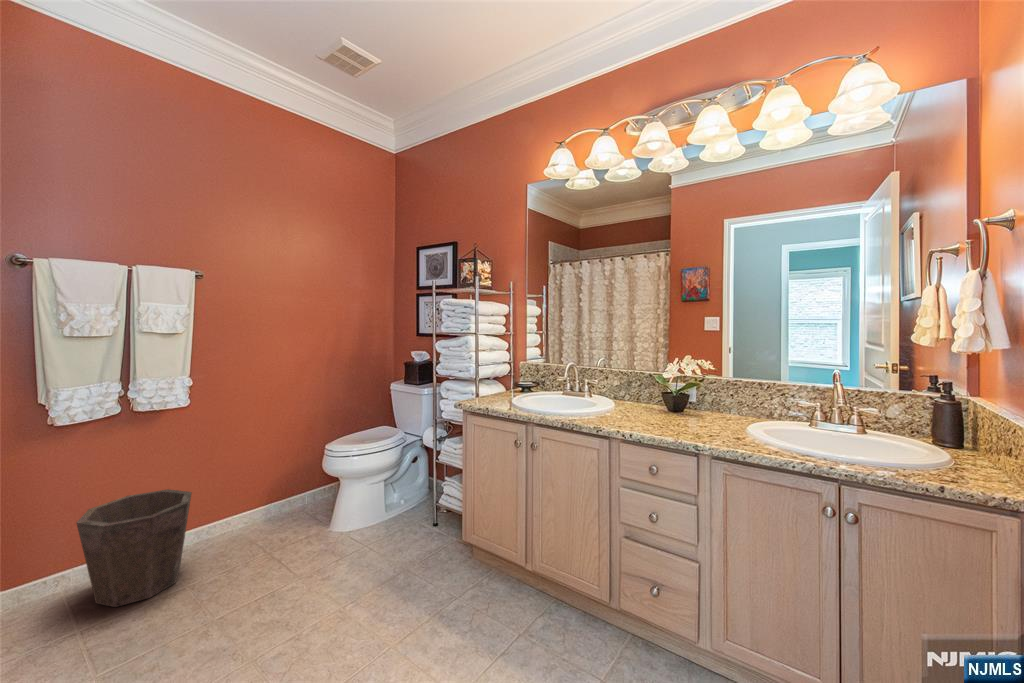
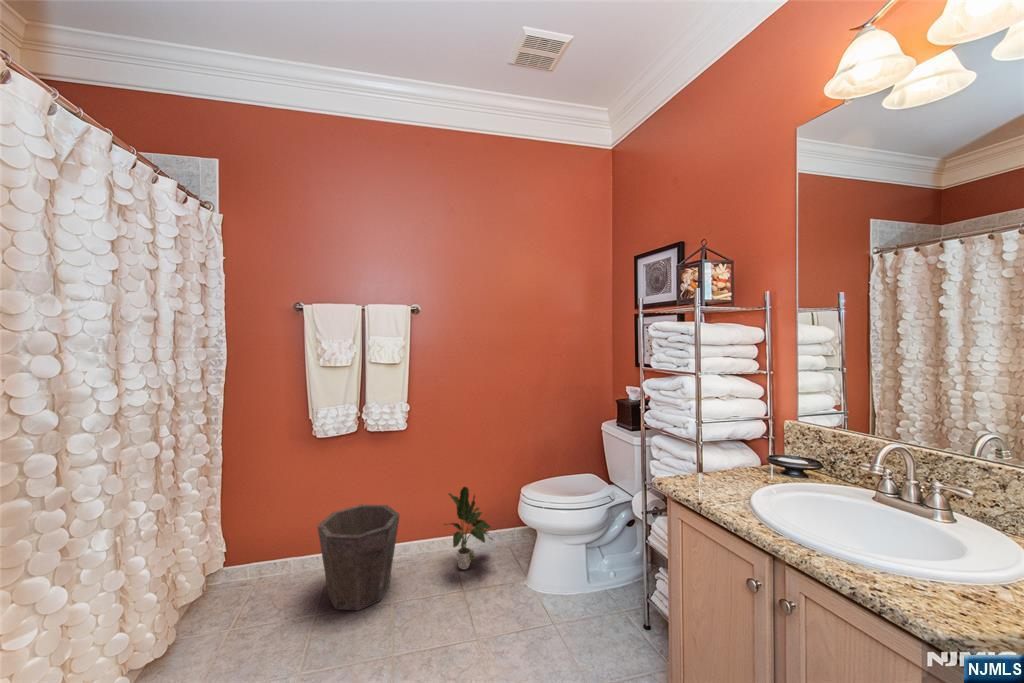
potted plant: none [242,455,298,535] -> present [444,487,493,570]

